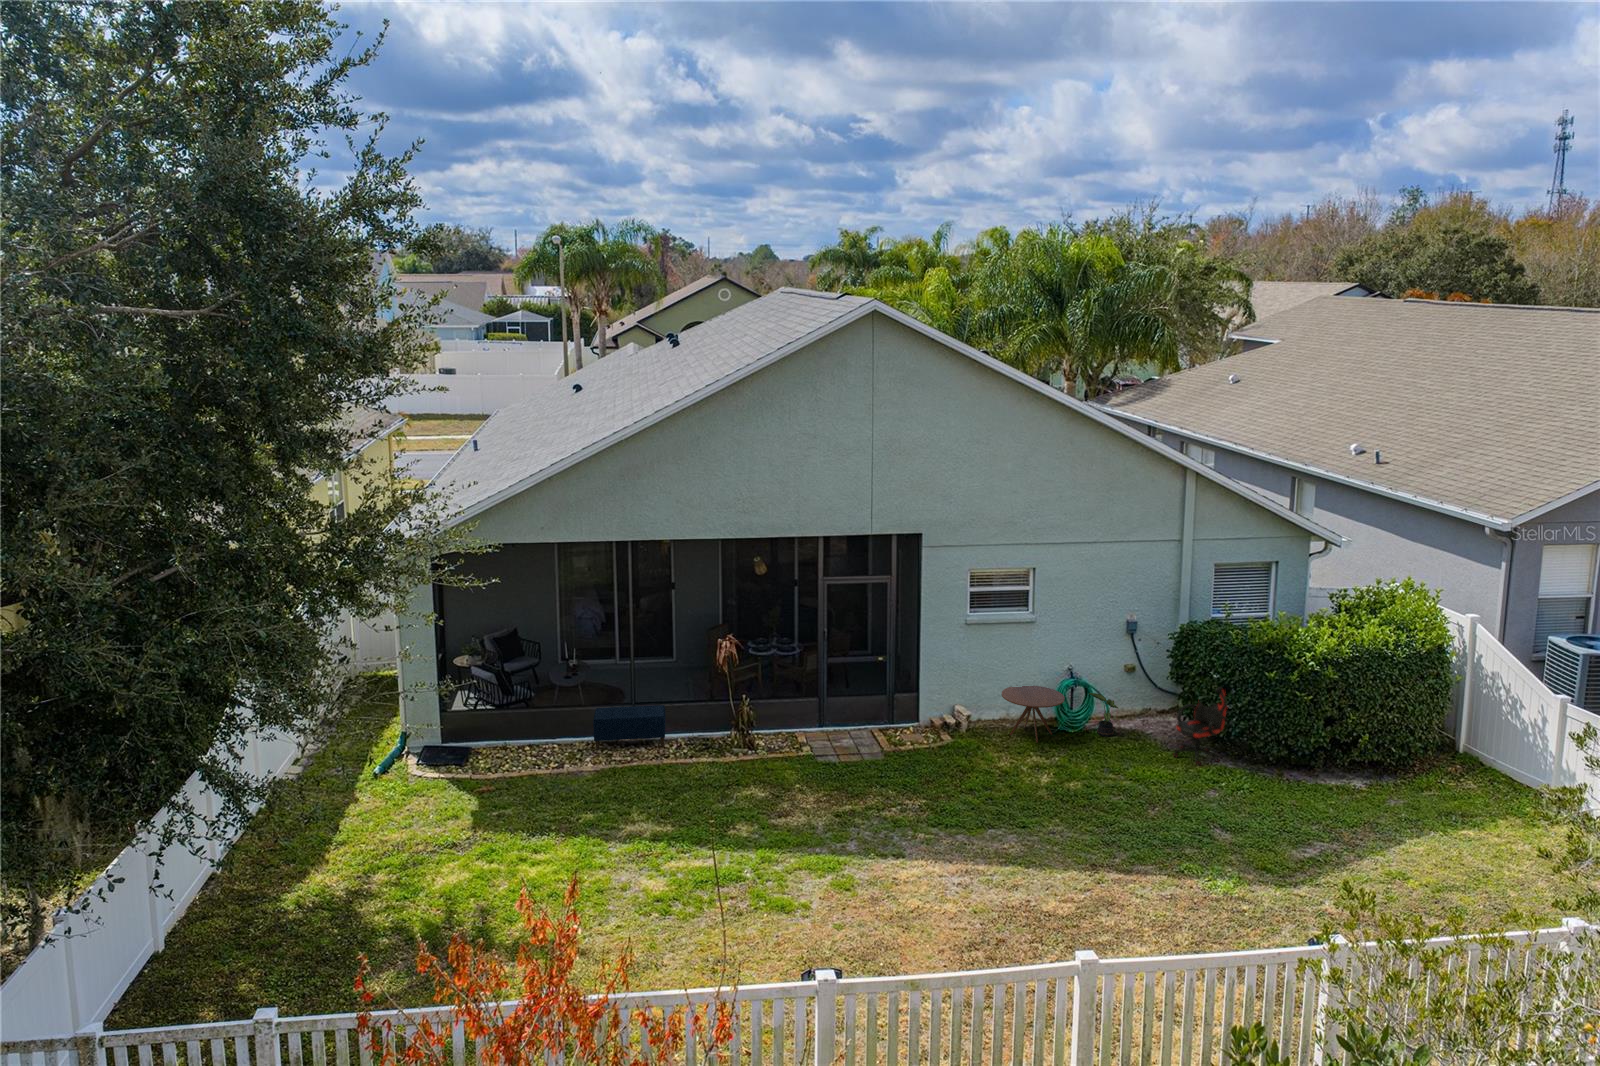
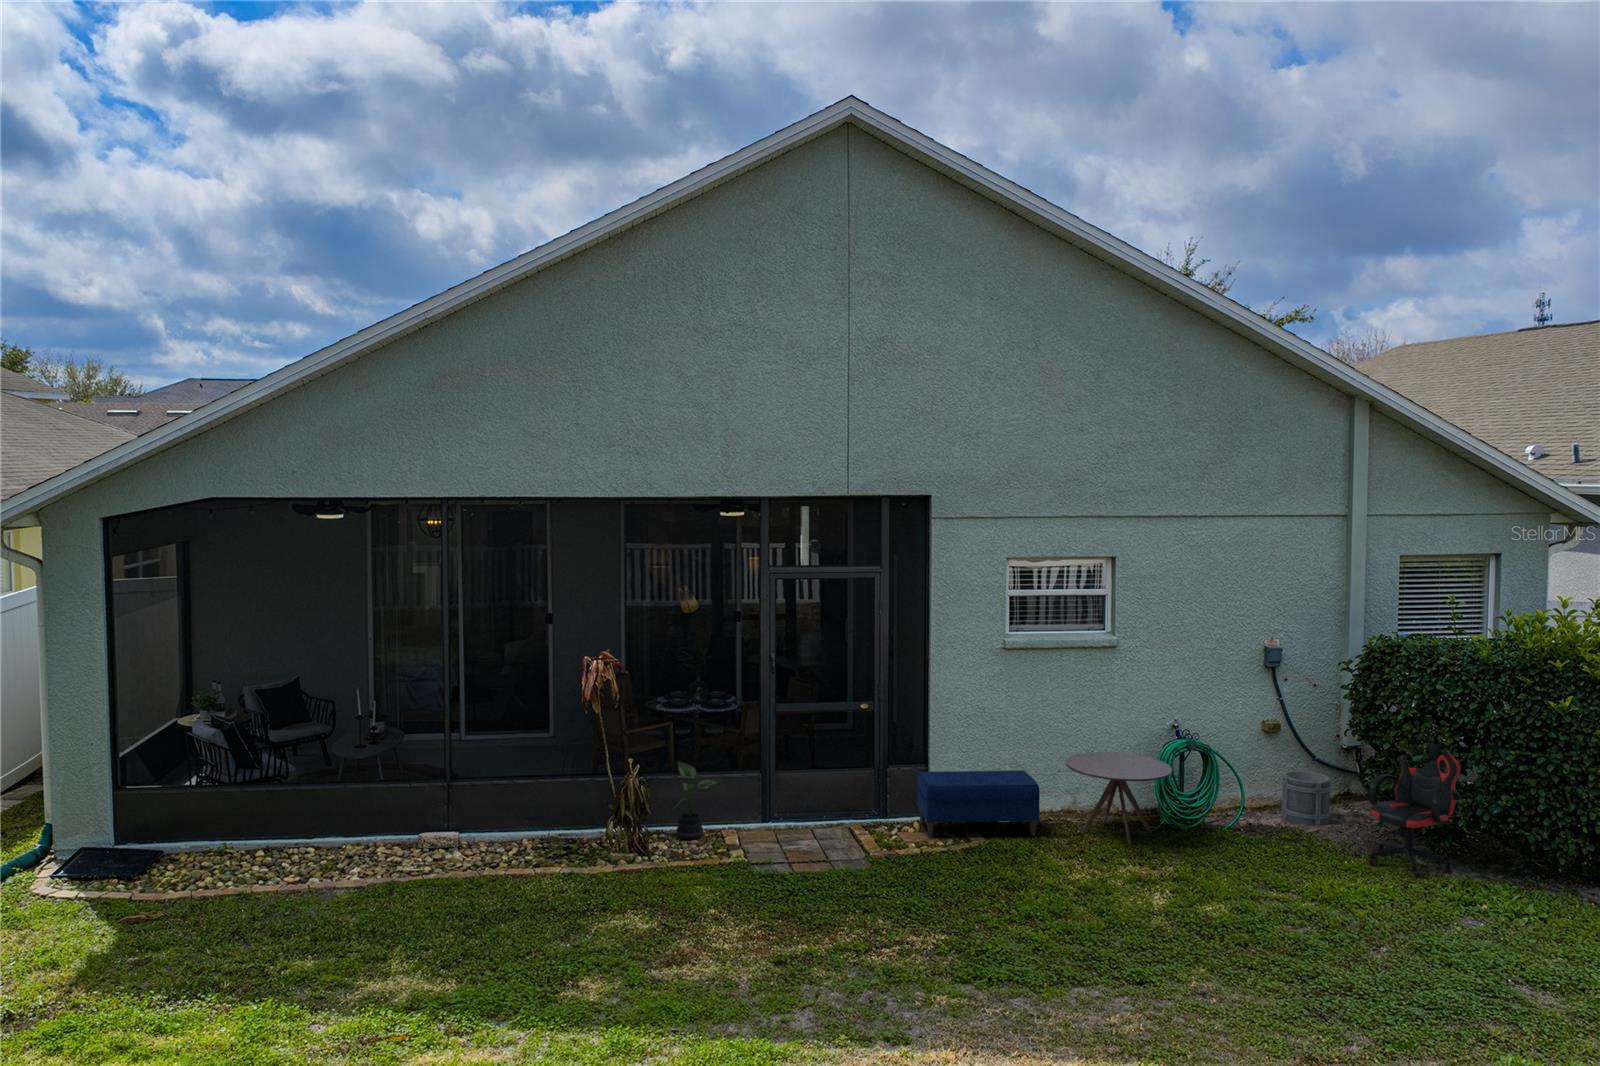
potted plant: present [1089,693,1118,737] -> present [672,762,720,840]
bucket: none [1135,695,1165,729] -> present [1281,771,1331,825]
bench: present [593,705,666,750] -> present [917,771,1040,838]

